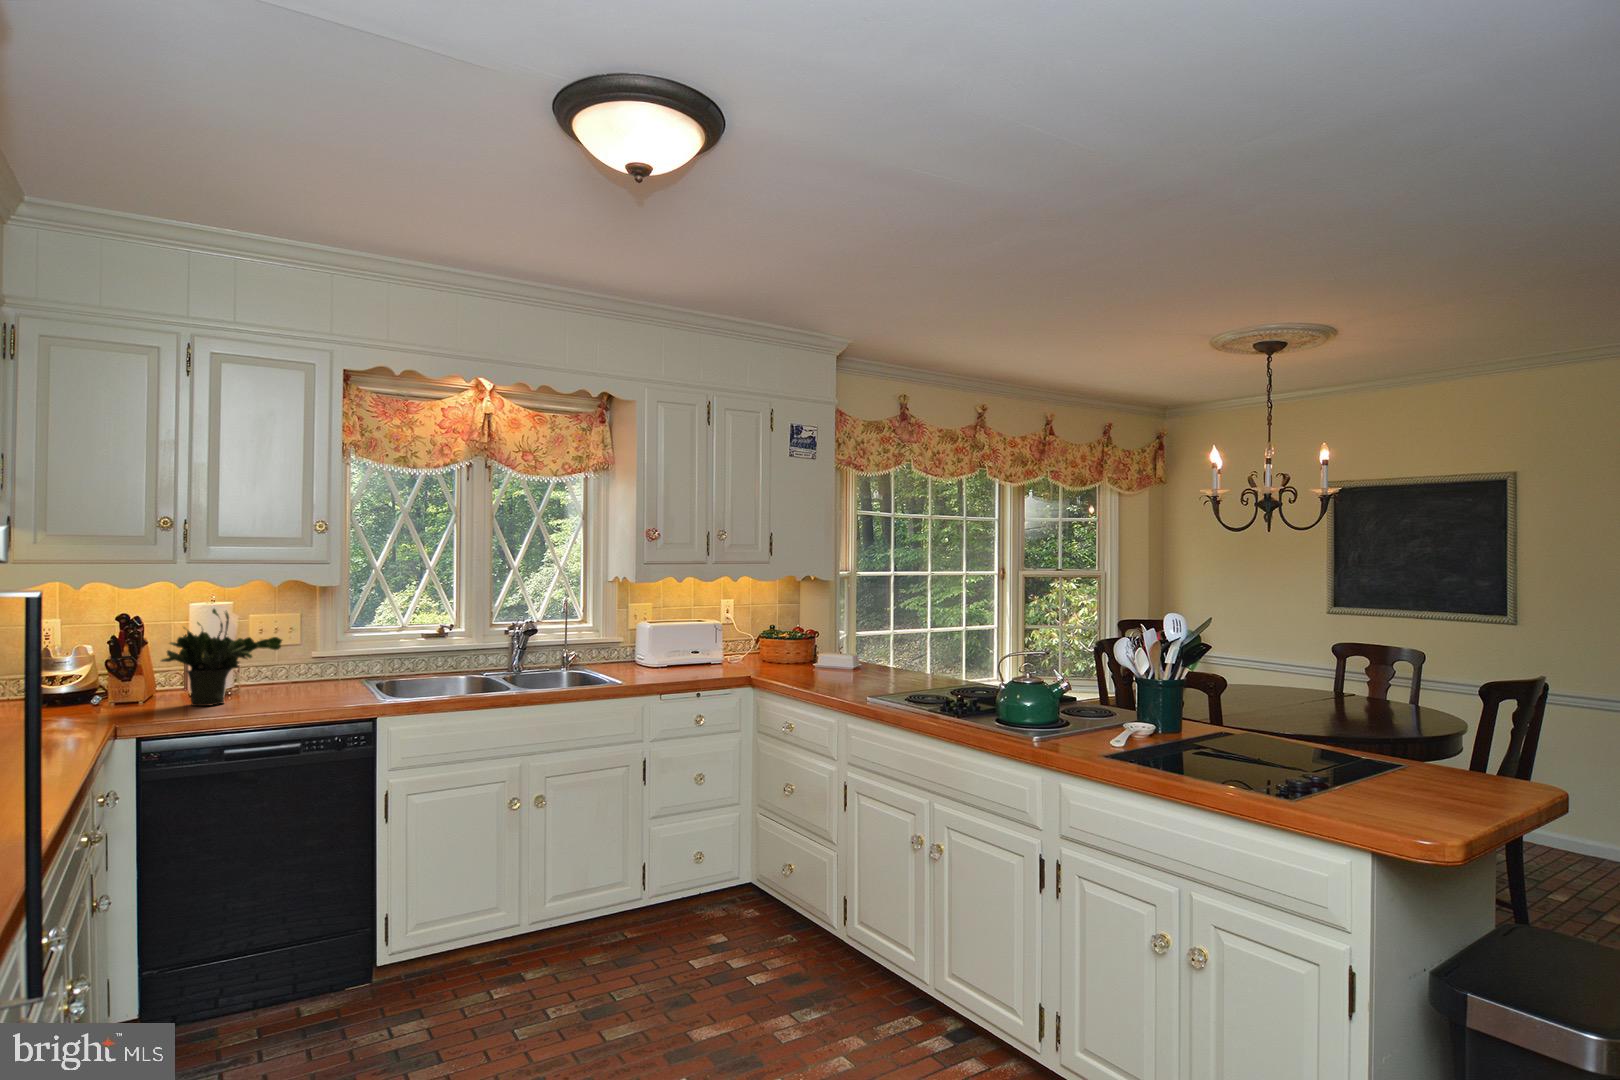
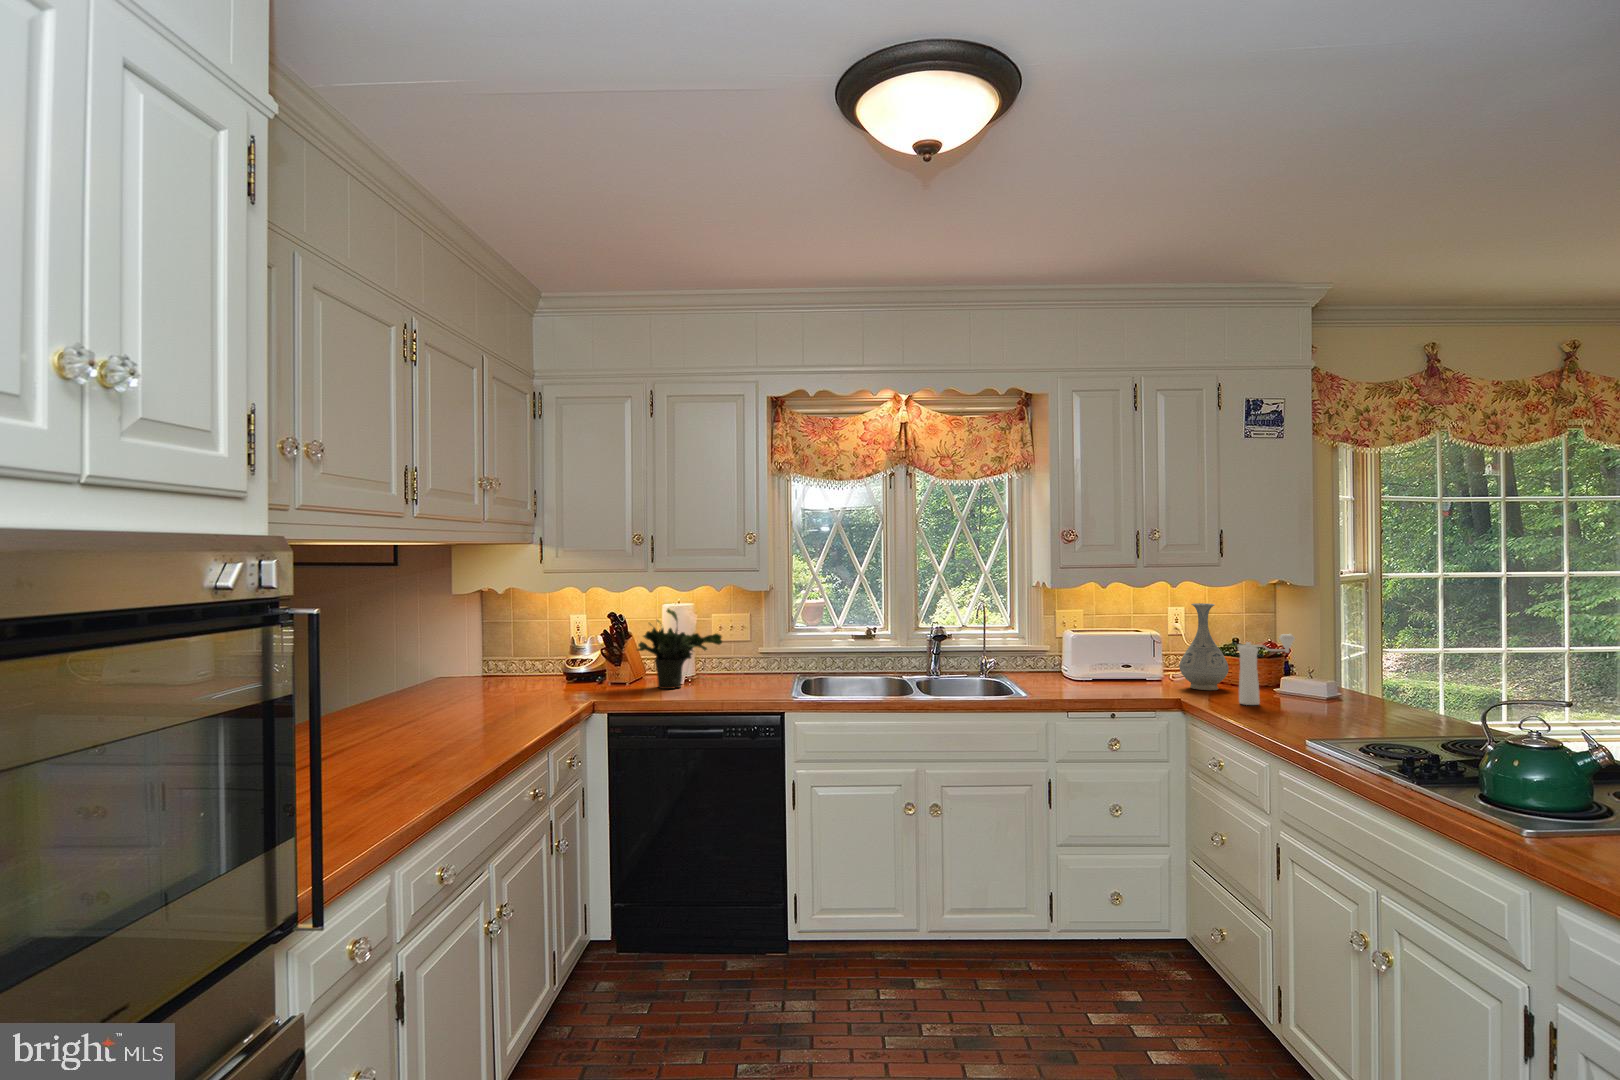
vase: none [743,596,781,670] -> present [1179,603,1229,690]
pepper mill: none [799,619,839,678] -> present [1238,634,1295,705]

